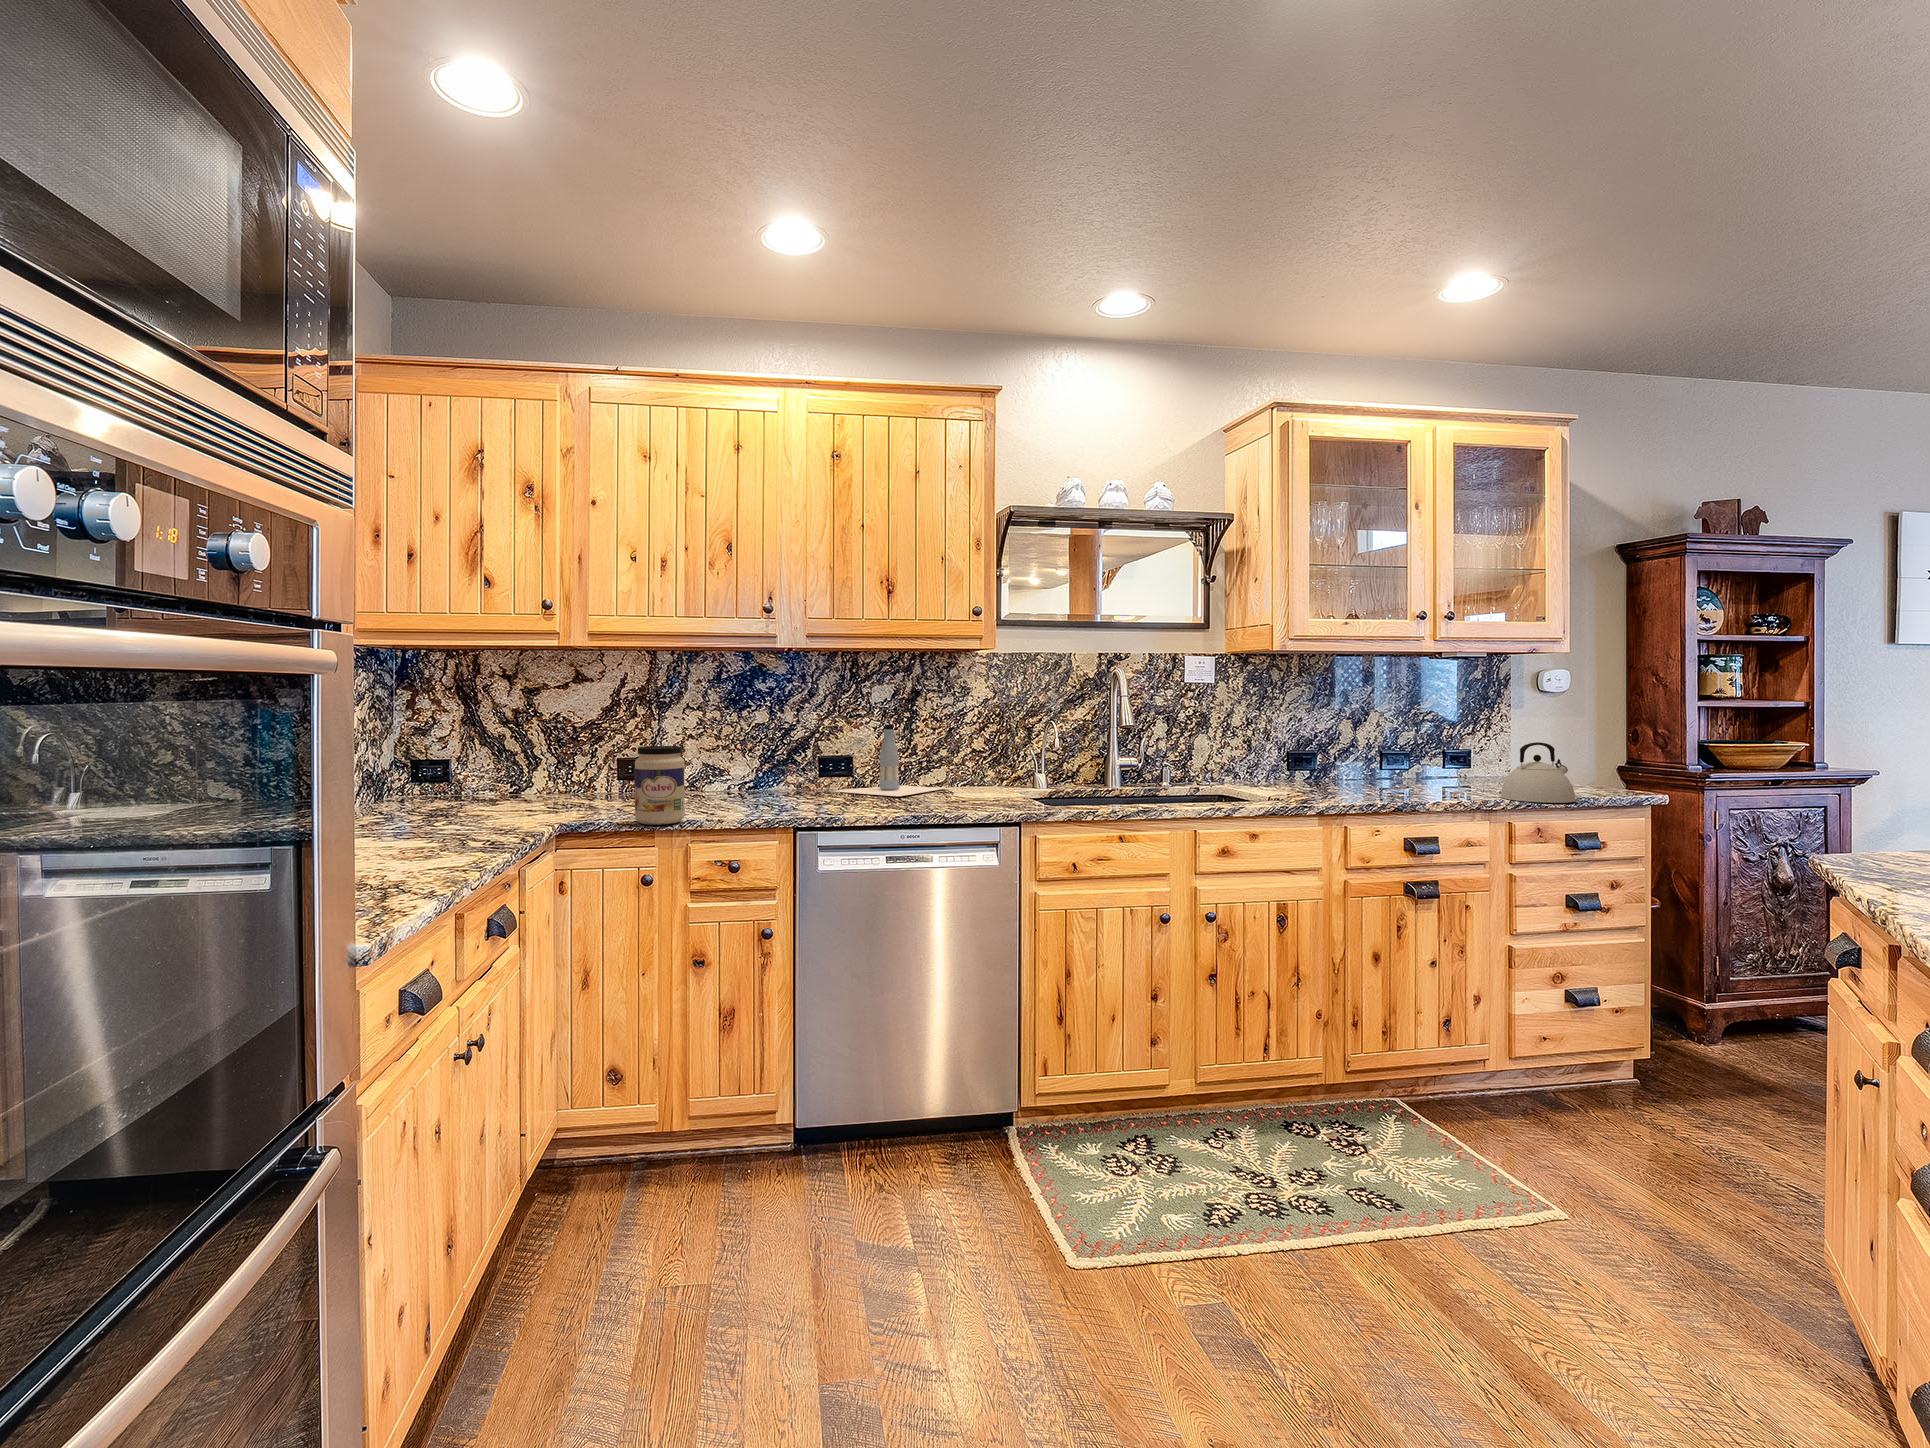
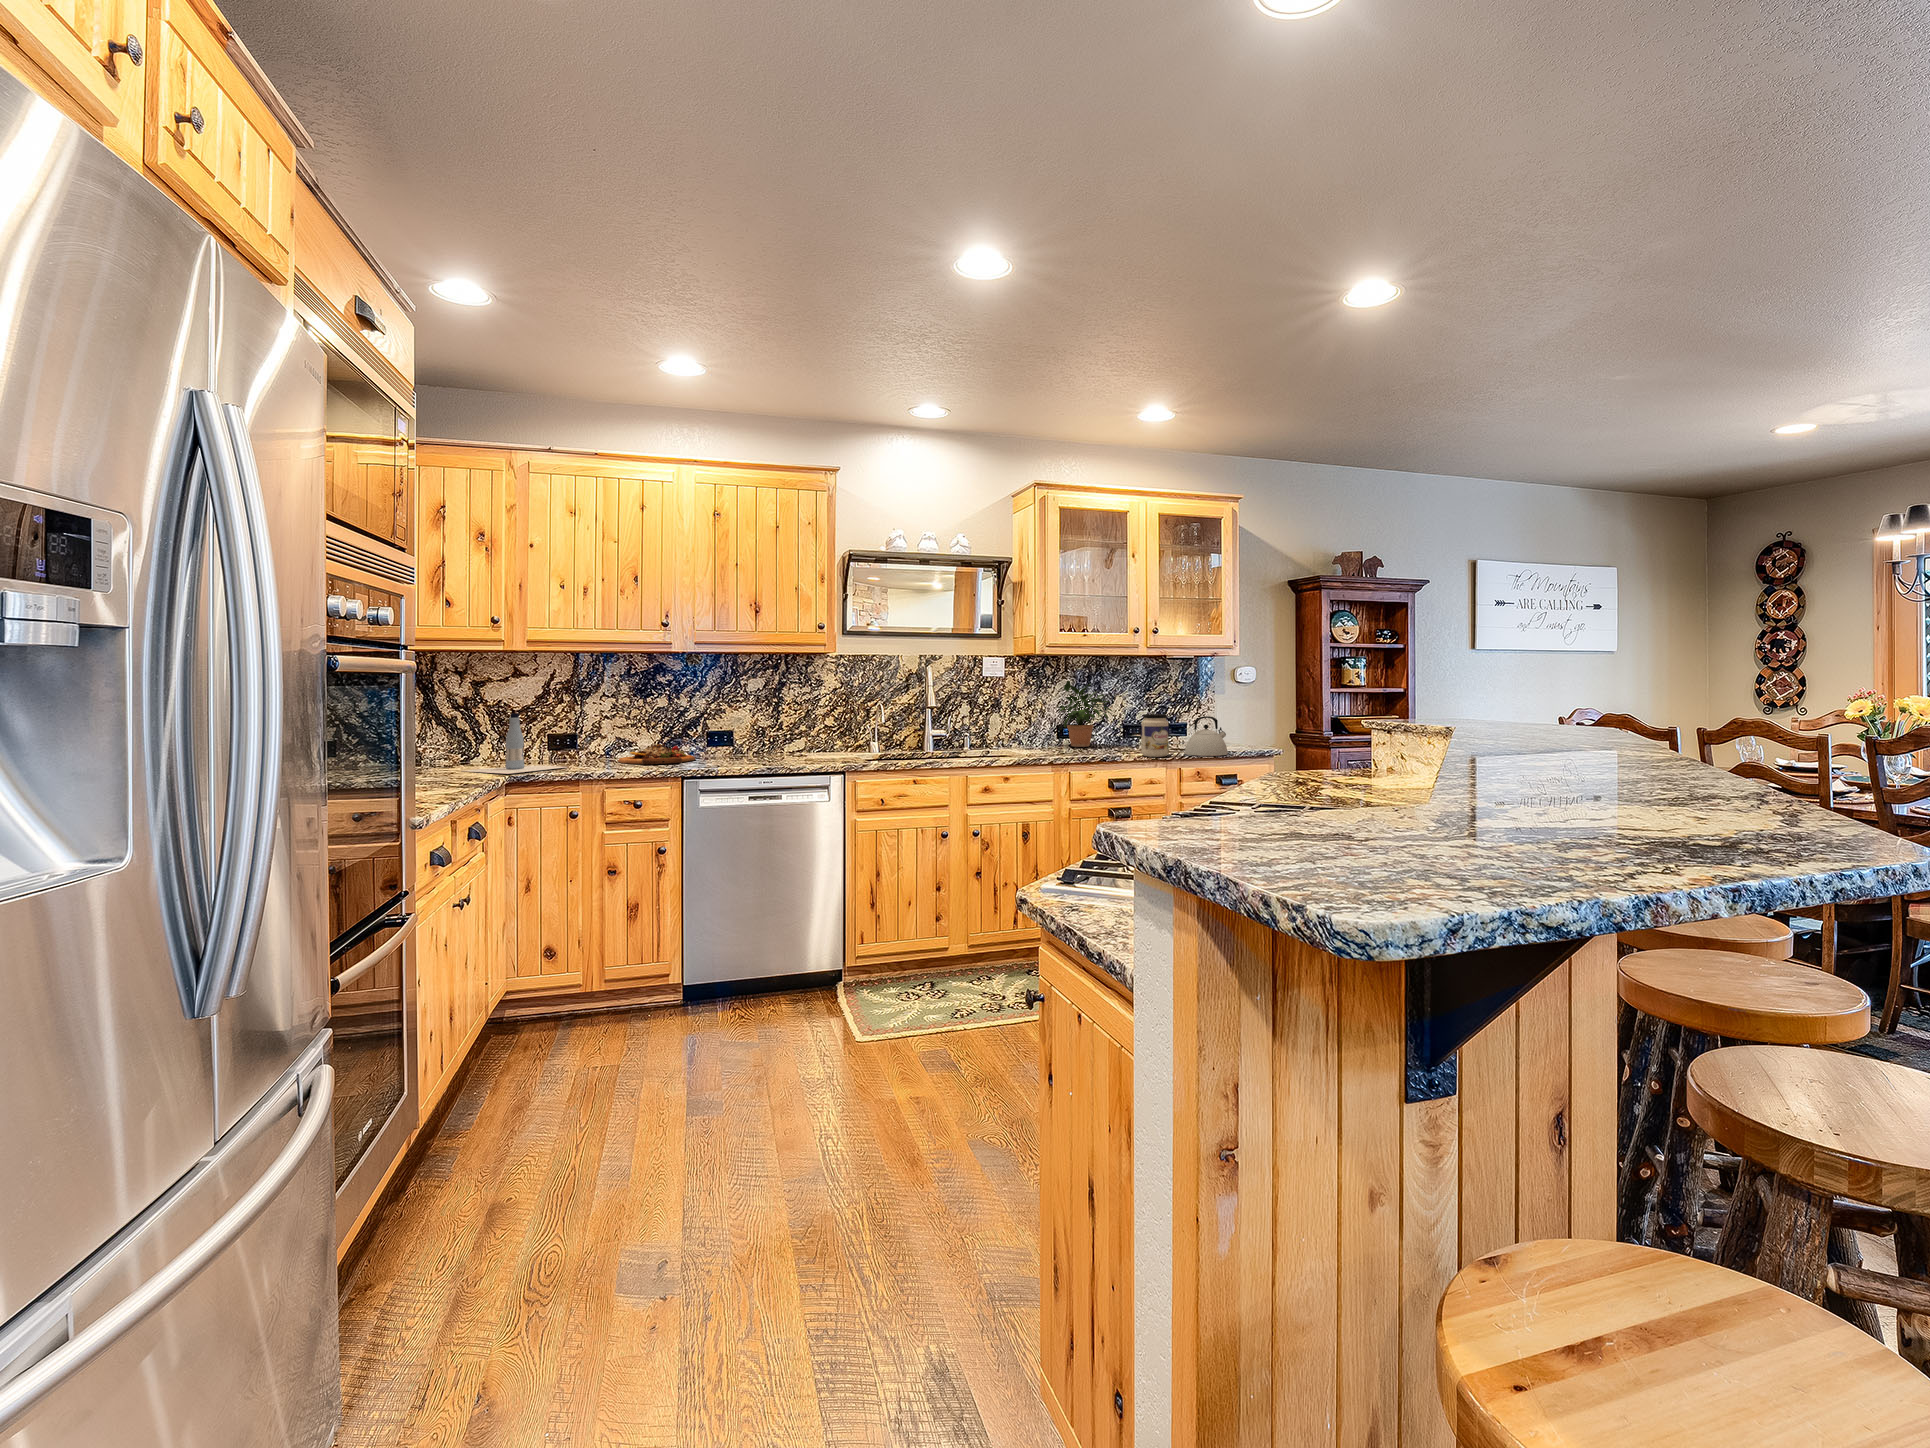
potted plant: none [1275,688,1373,783] -> present [1057,681,1113,747]
bottle: present [834,724,944,796] -> present [463,713,564,774]
jar: present [635,746,685,825] -> present [1141,714,1169,757]
cutting board: none [705,774,806,804] -> present [618,744,695,764]

